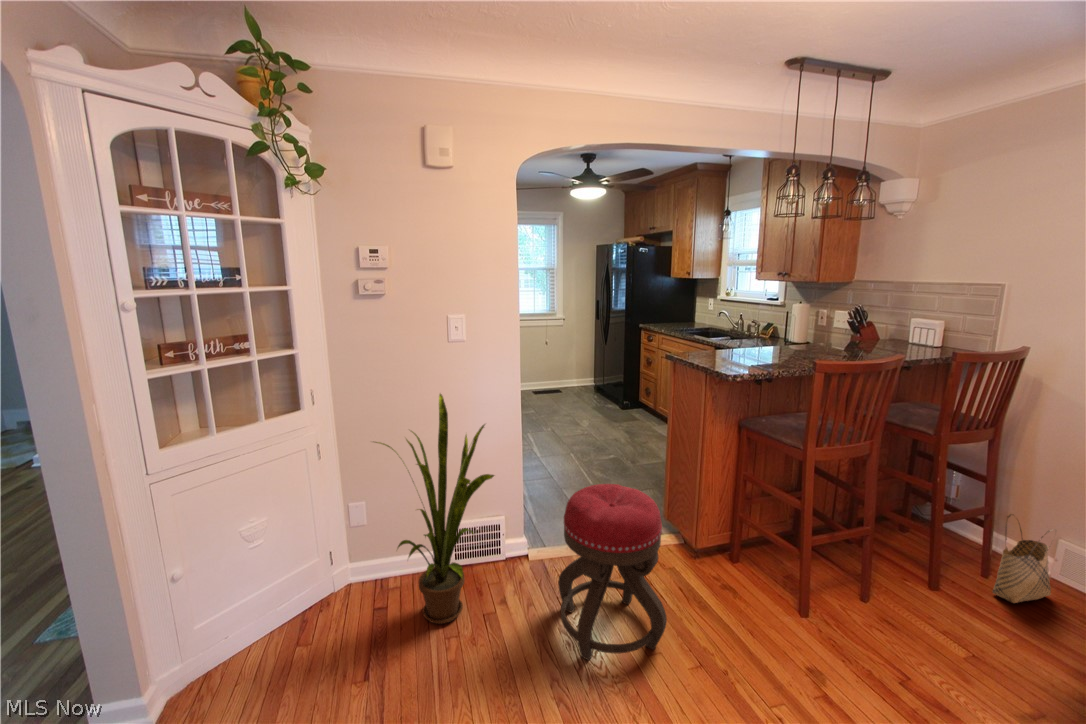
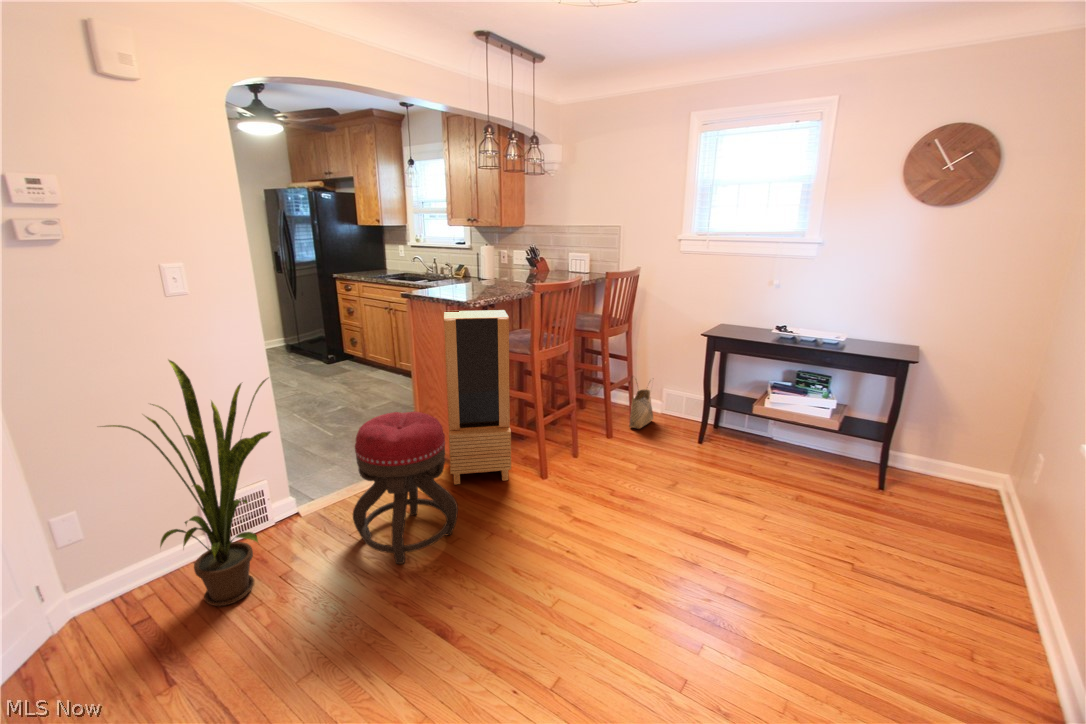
storage cabinet: none [682,379,784,605] -> present [444,310,511,484]

